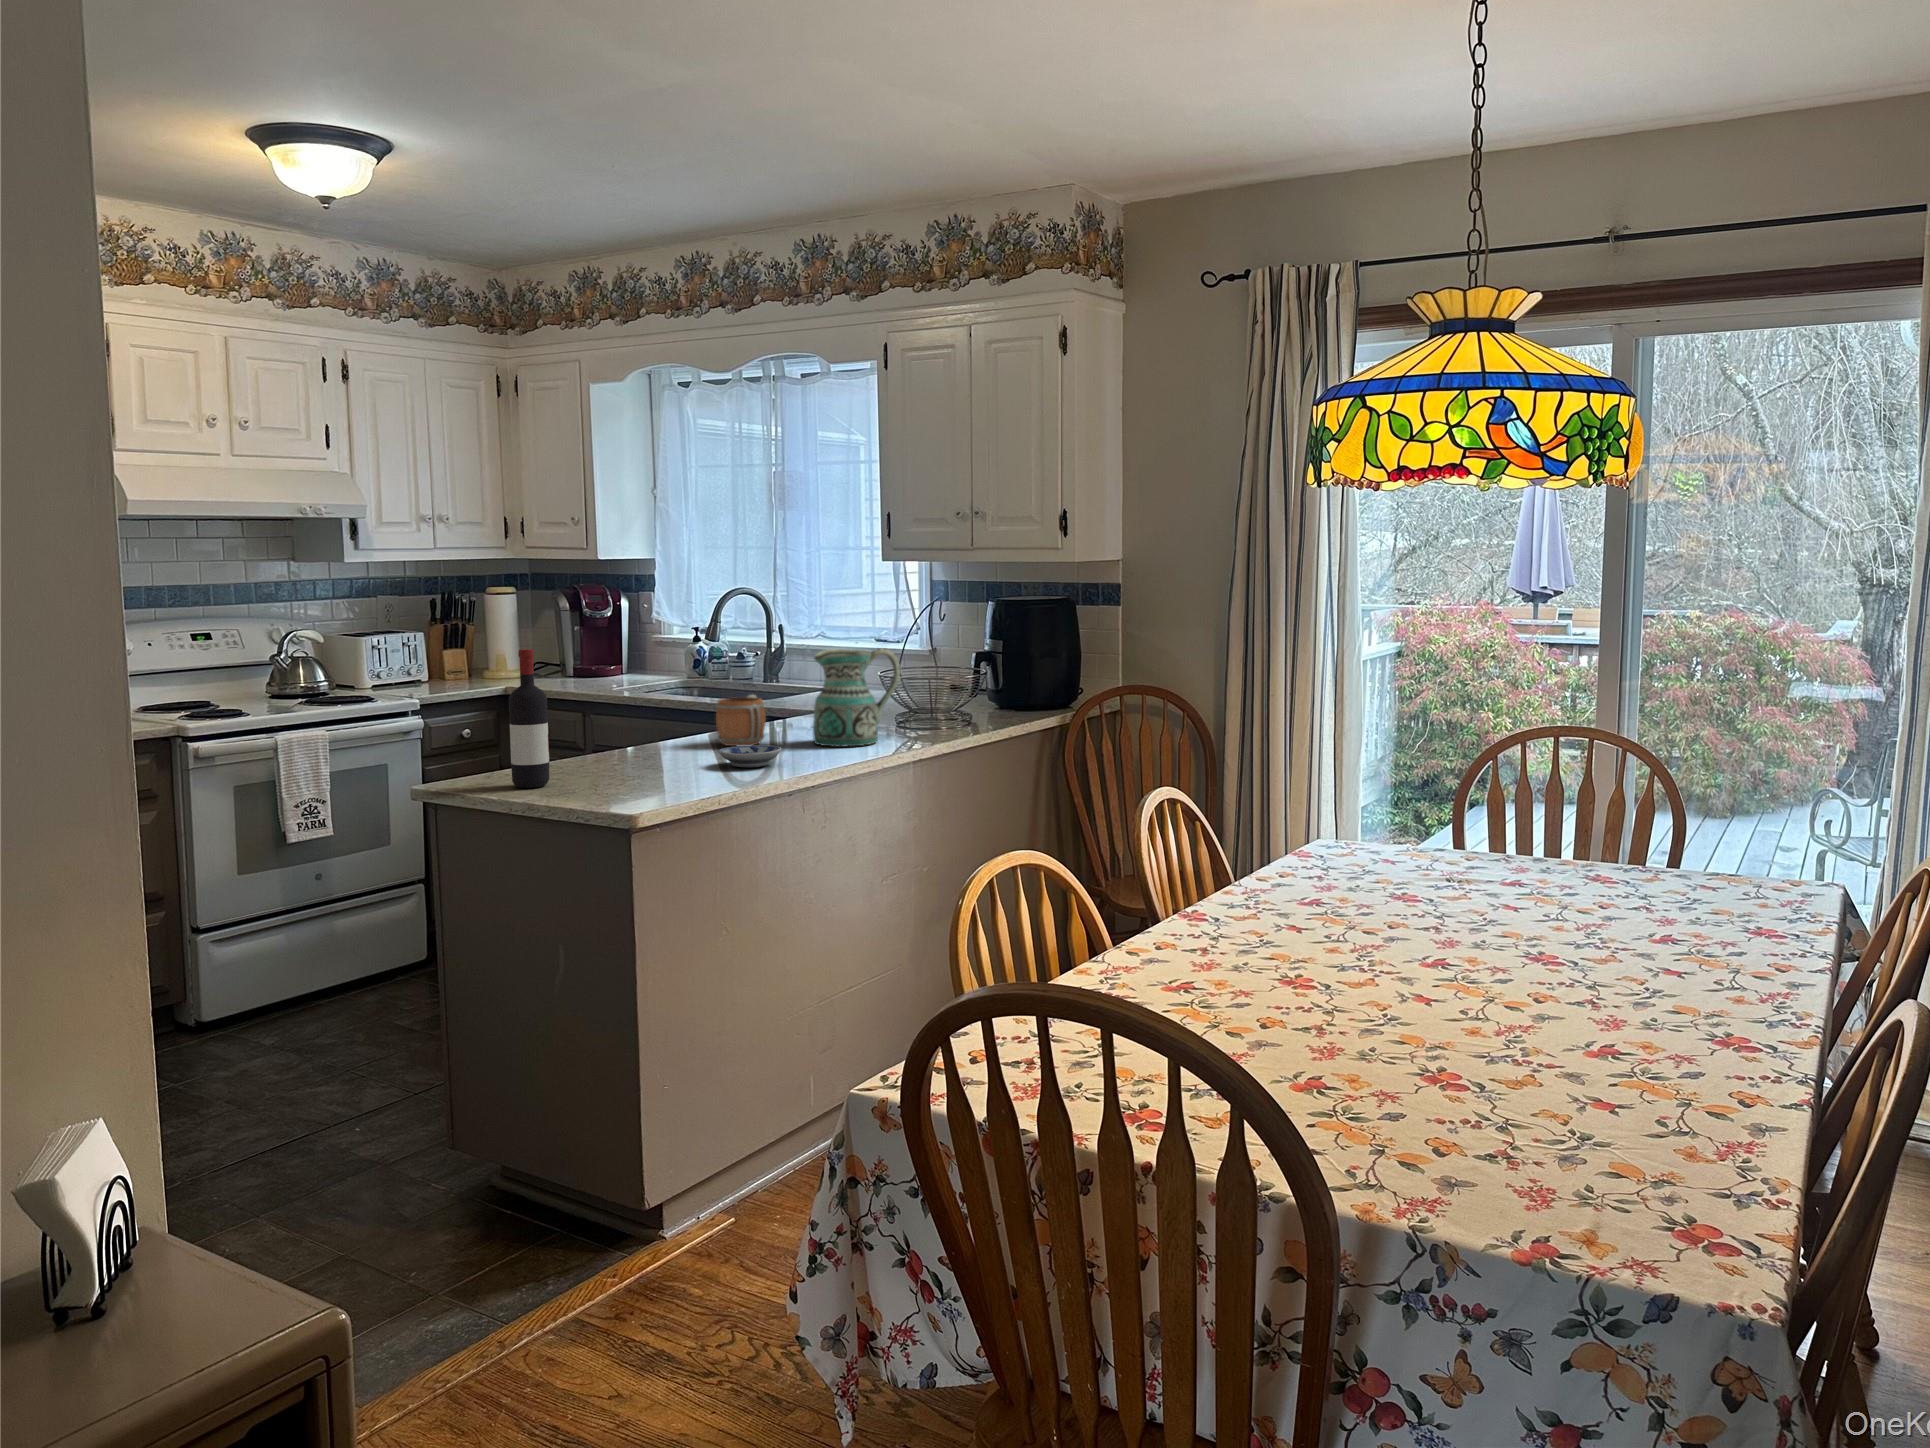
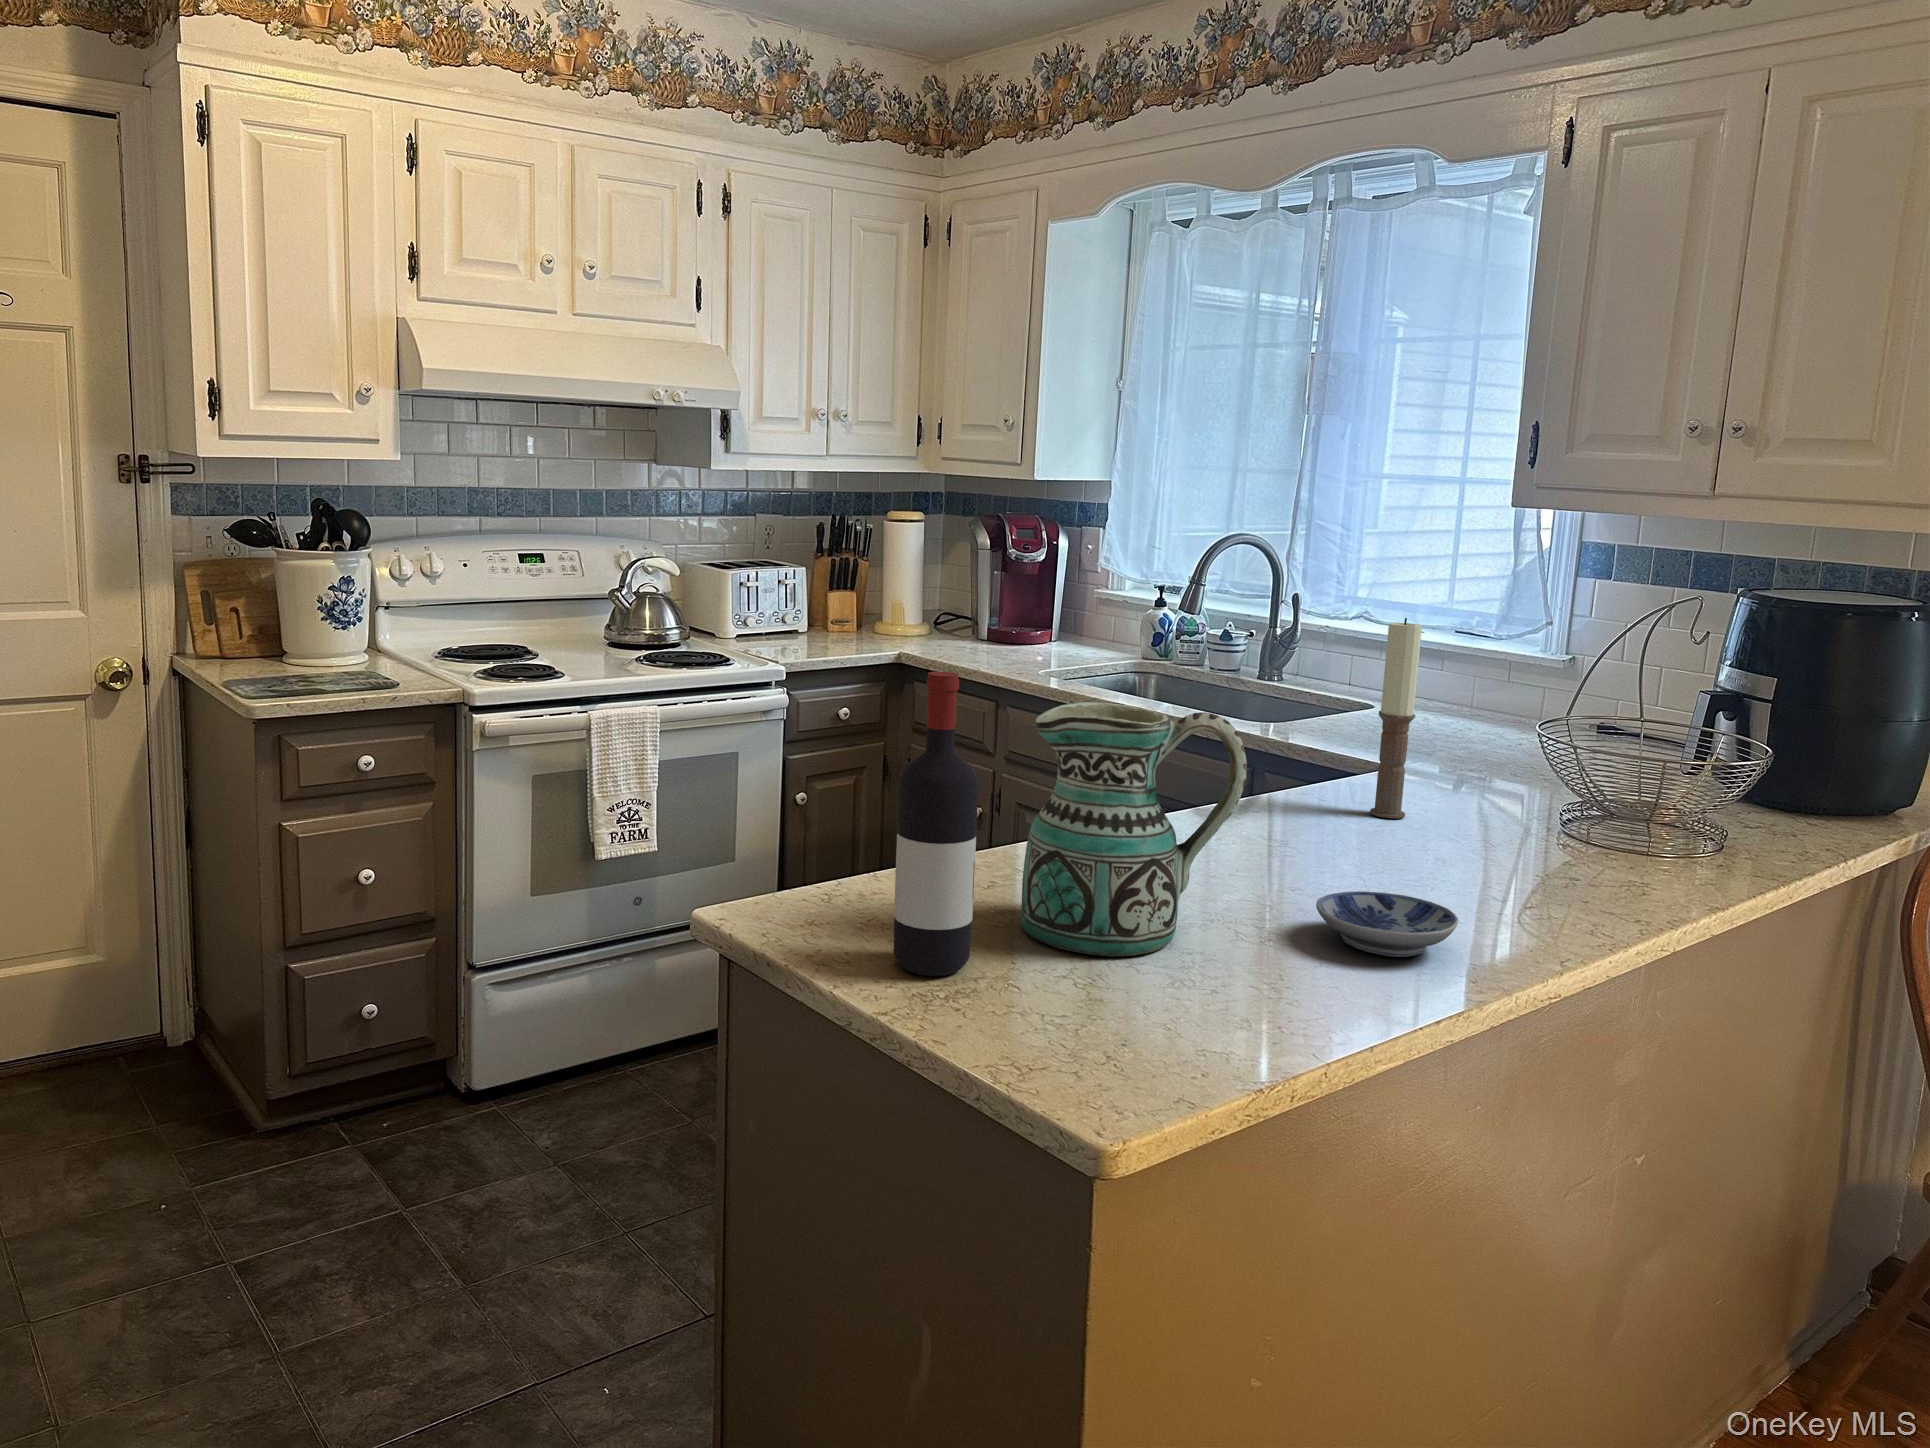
candle: none [779,625,798,732] -> present [1370,618,1422,818]
ceramic pitcher: present [813,648,900,747] -> present [1021,702,1247,956]
mug: present [716,695,766,746] -> none [1273,751,1375,860]

